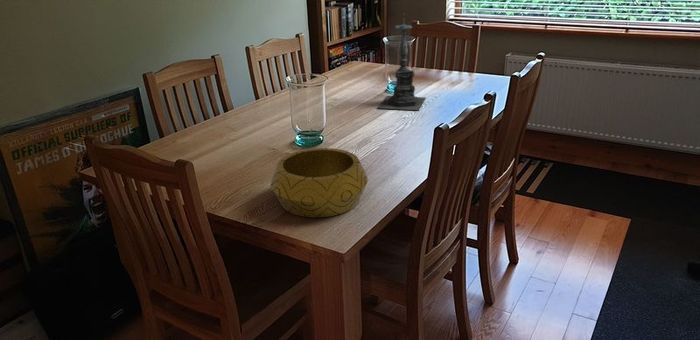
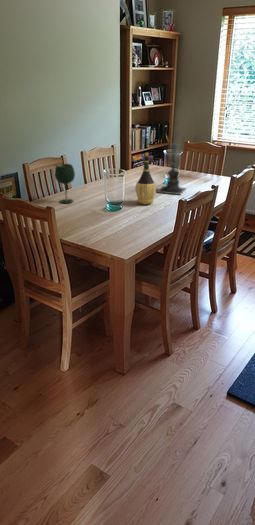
wine bottle: none [344,42,379,132] -> present [136,153,156,204]
wine glass: none [200,69,236,138] -> present [55,164,75,203]
decorative bowl: present [270,148,368,218] -> none [92,209,143,244]

